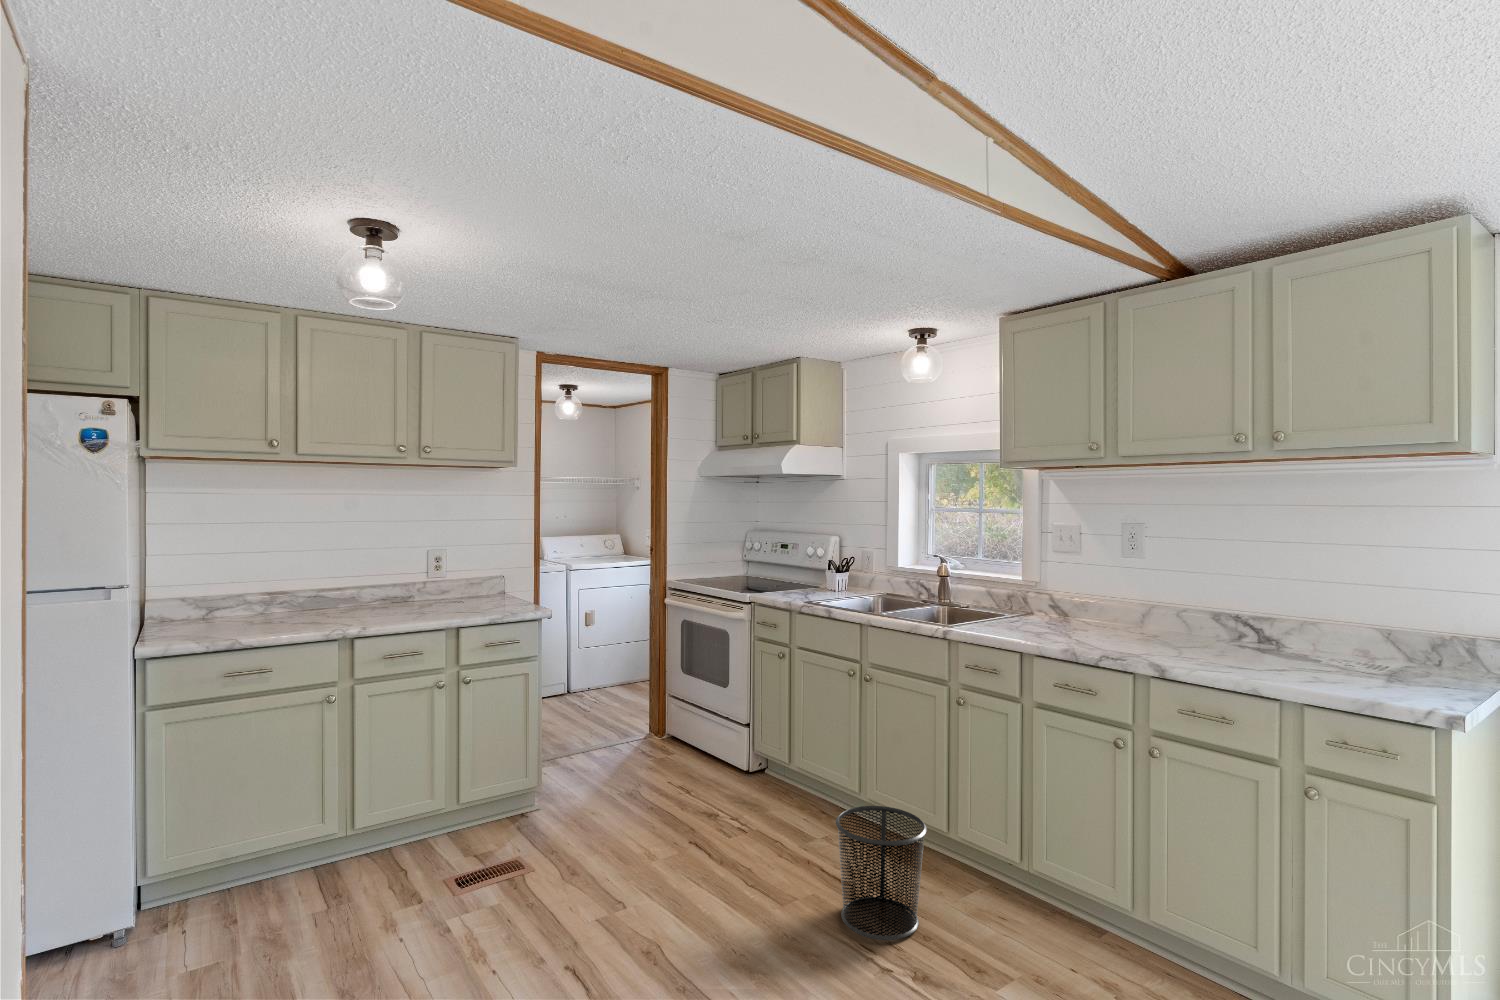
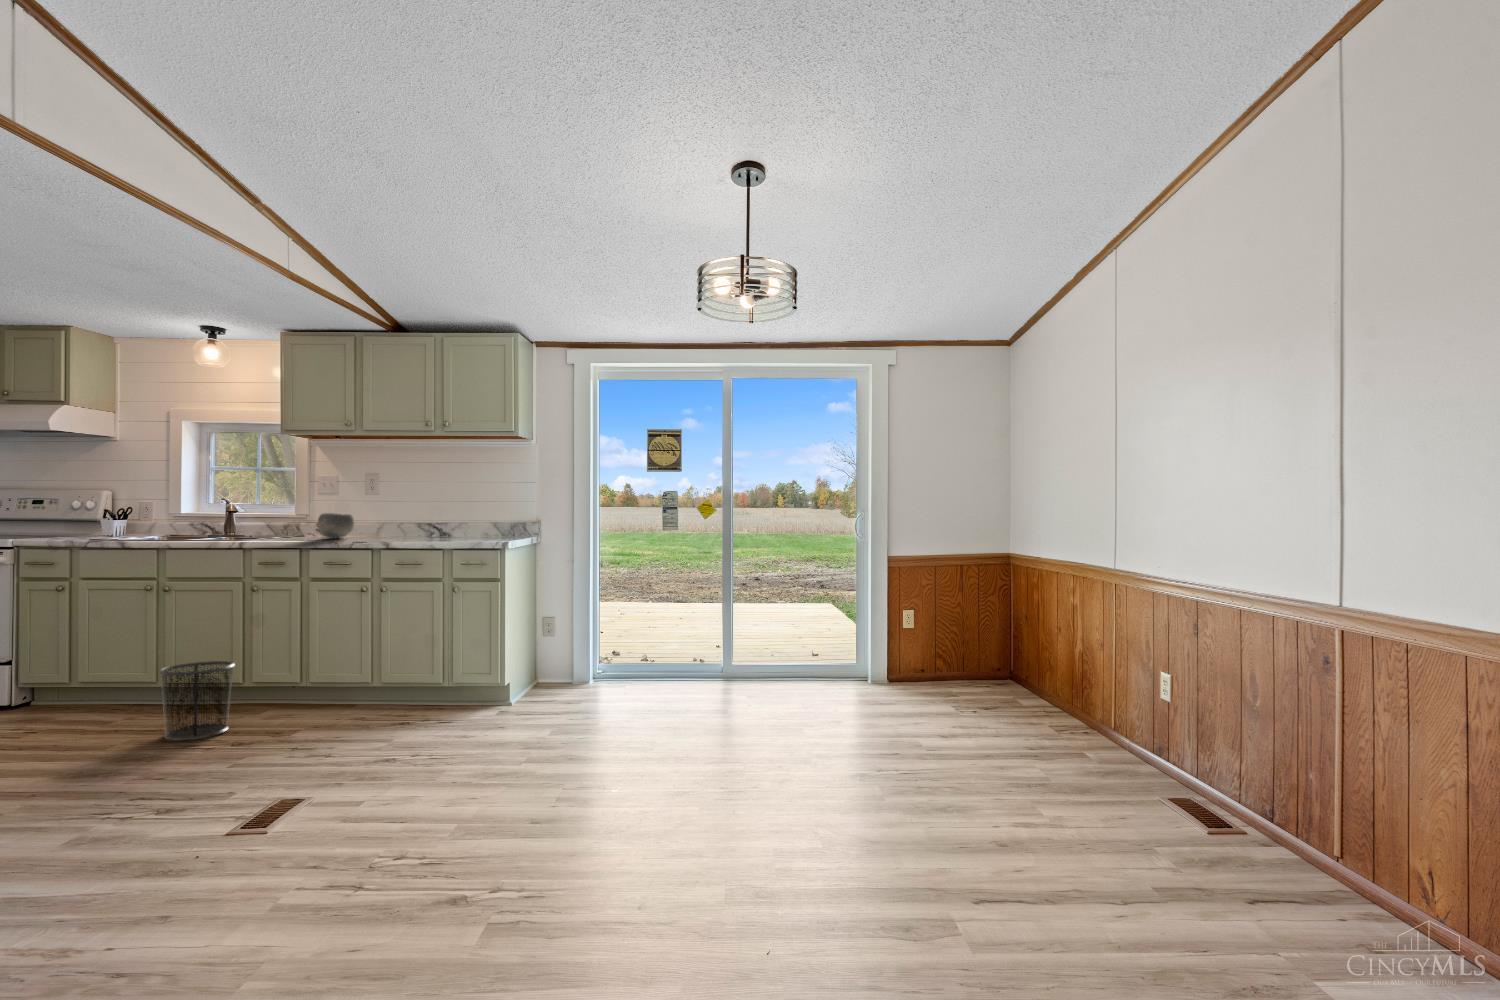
bowl: none [1049,589,1105,631] -> present [317,513,355,538]

